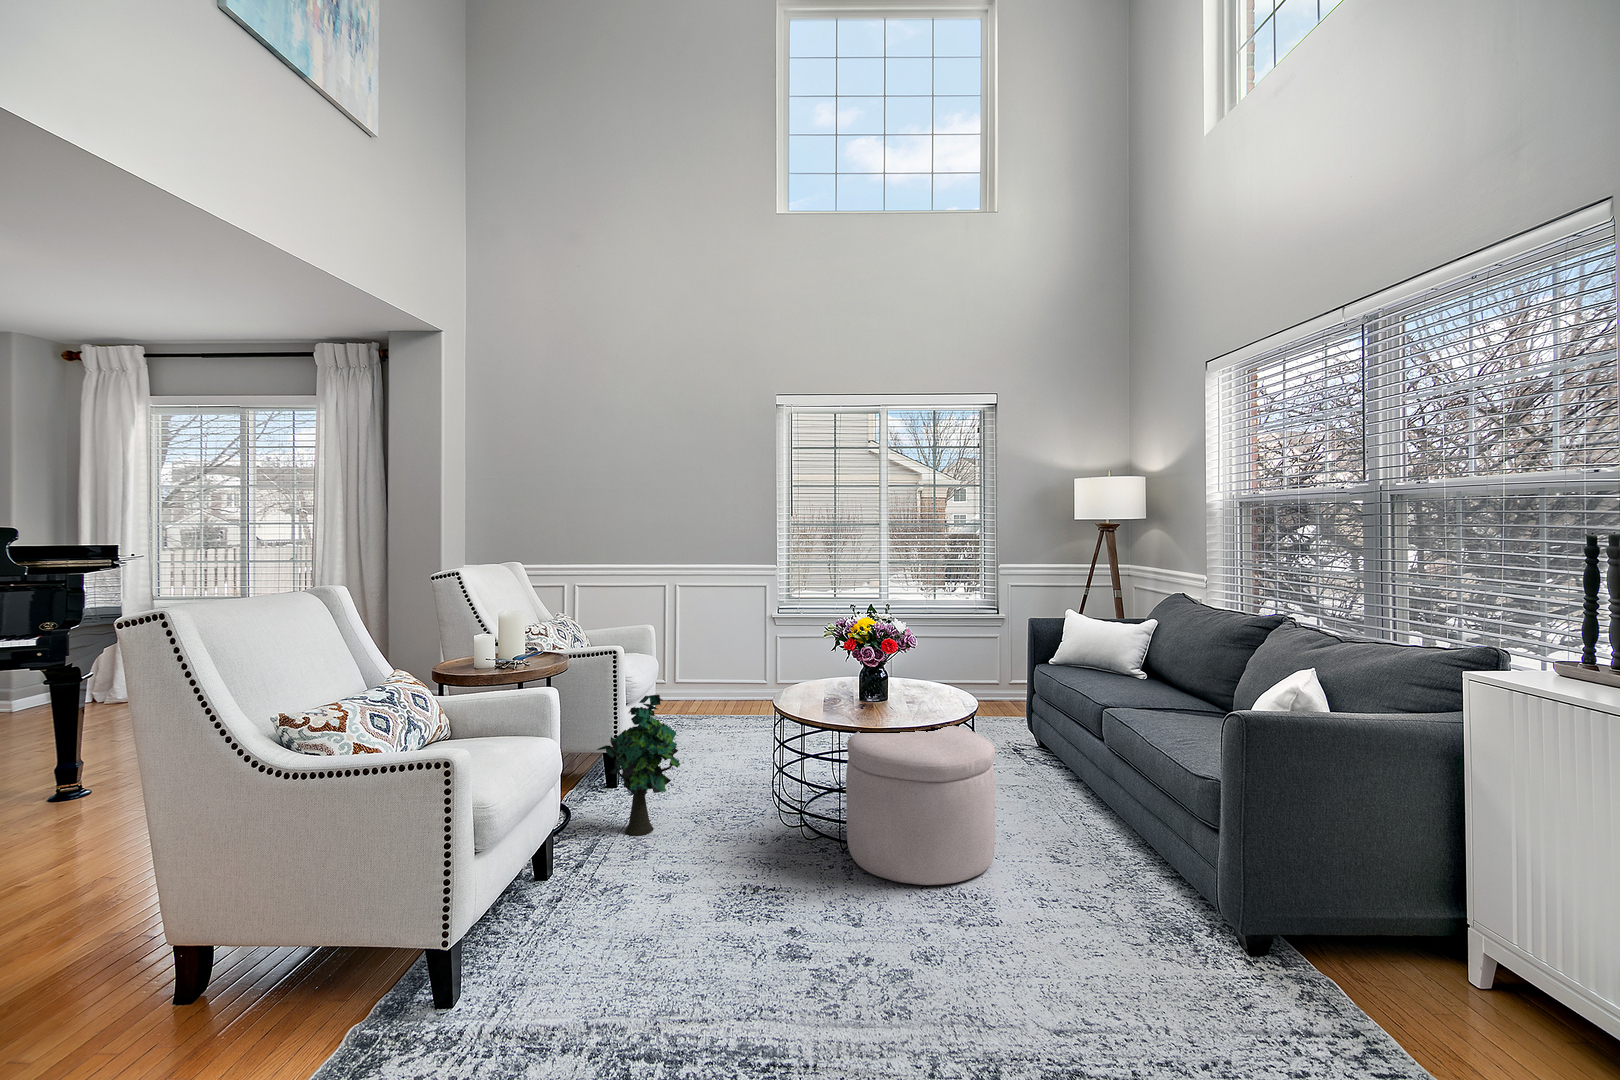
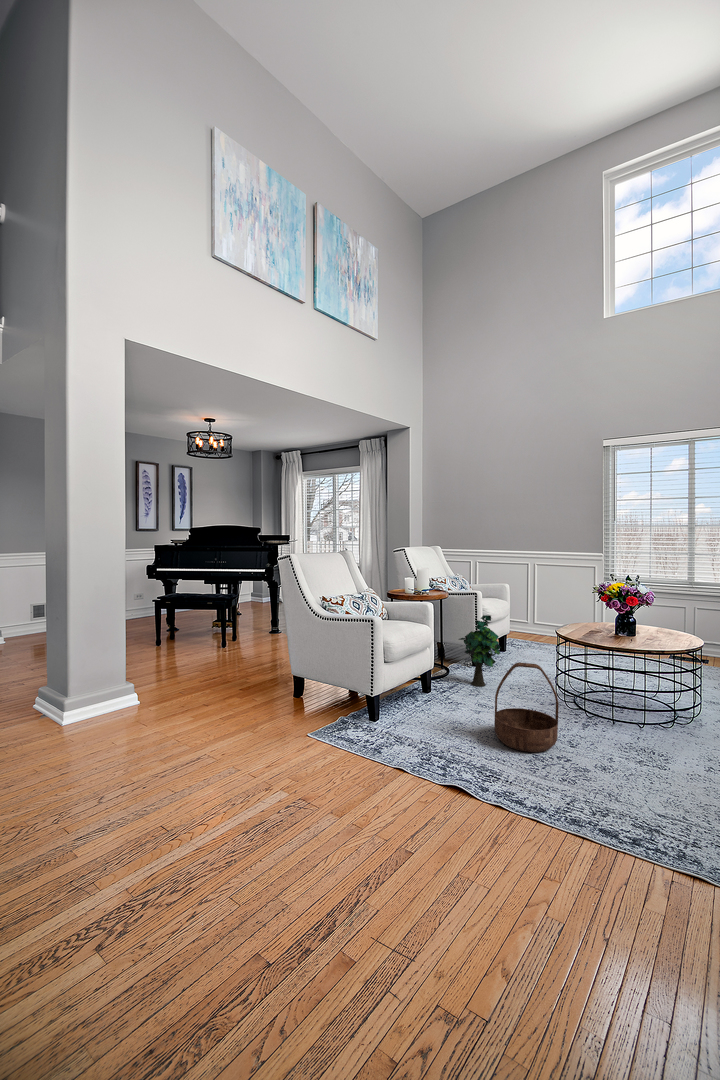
ottoman: present [846,726,996,885] -> none [588,647,690,744]
basket: none [724,792,840,972] -> present [494,662,559,752]

